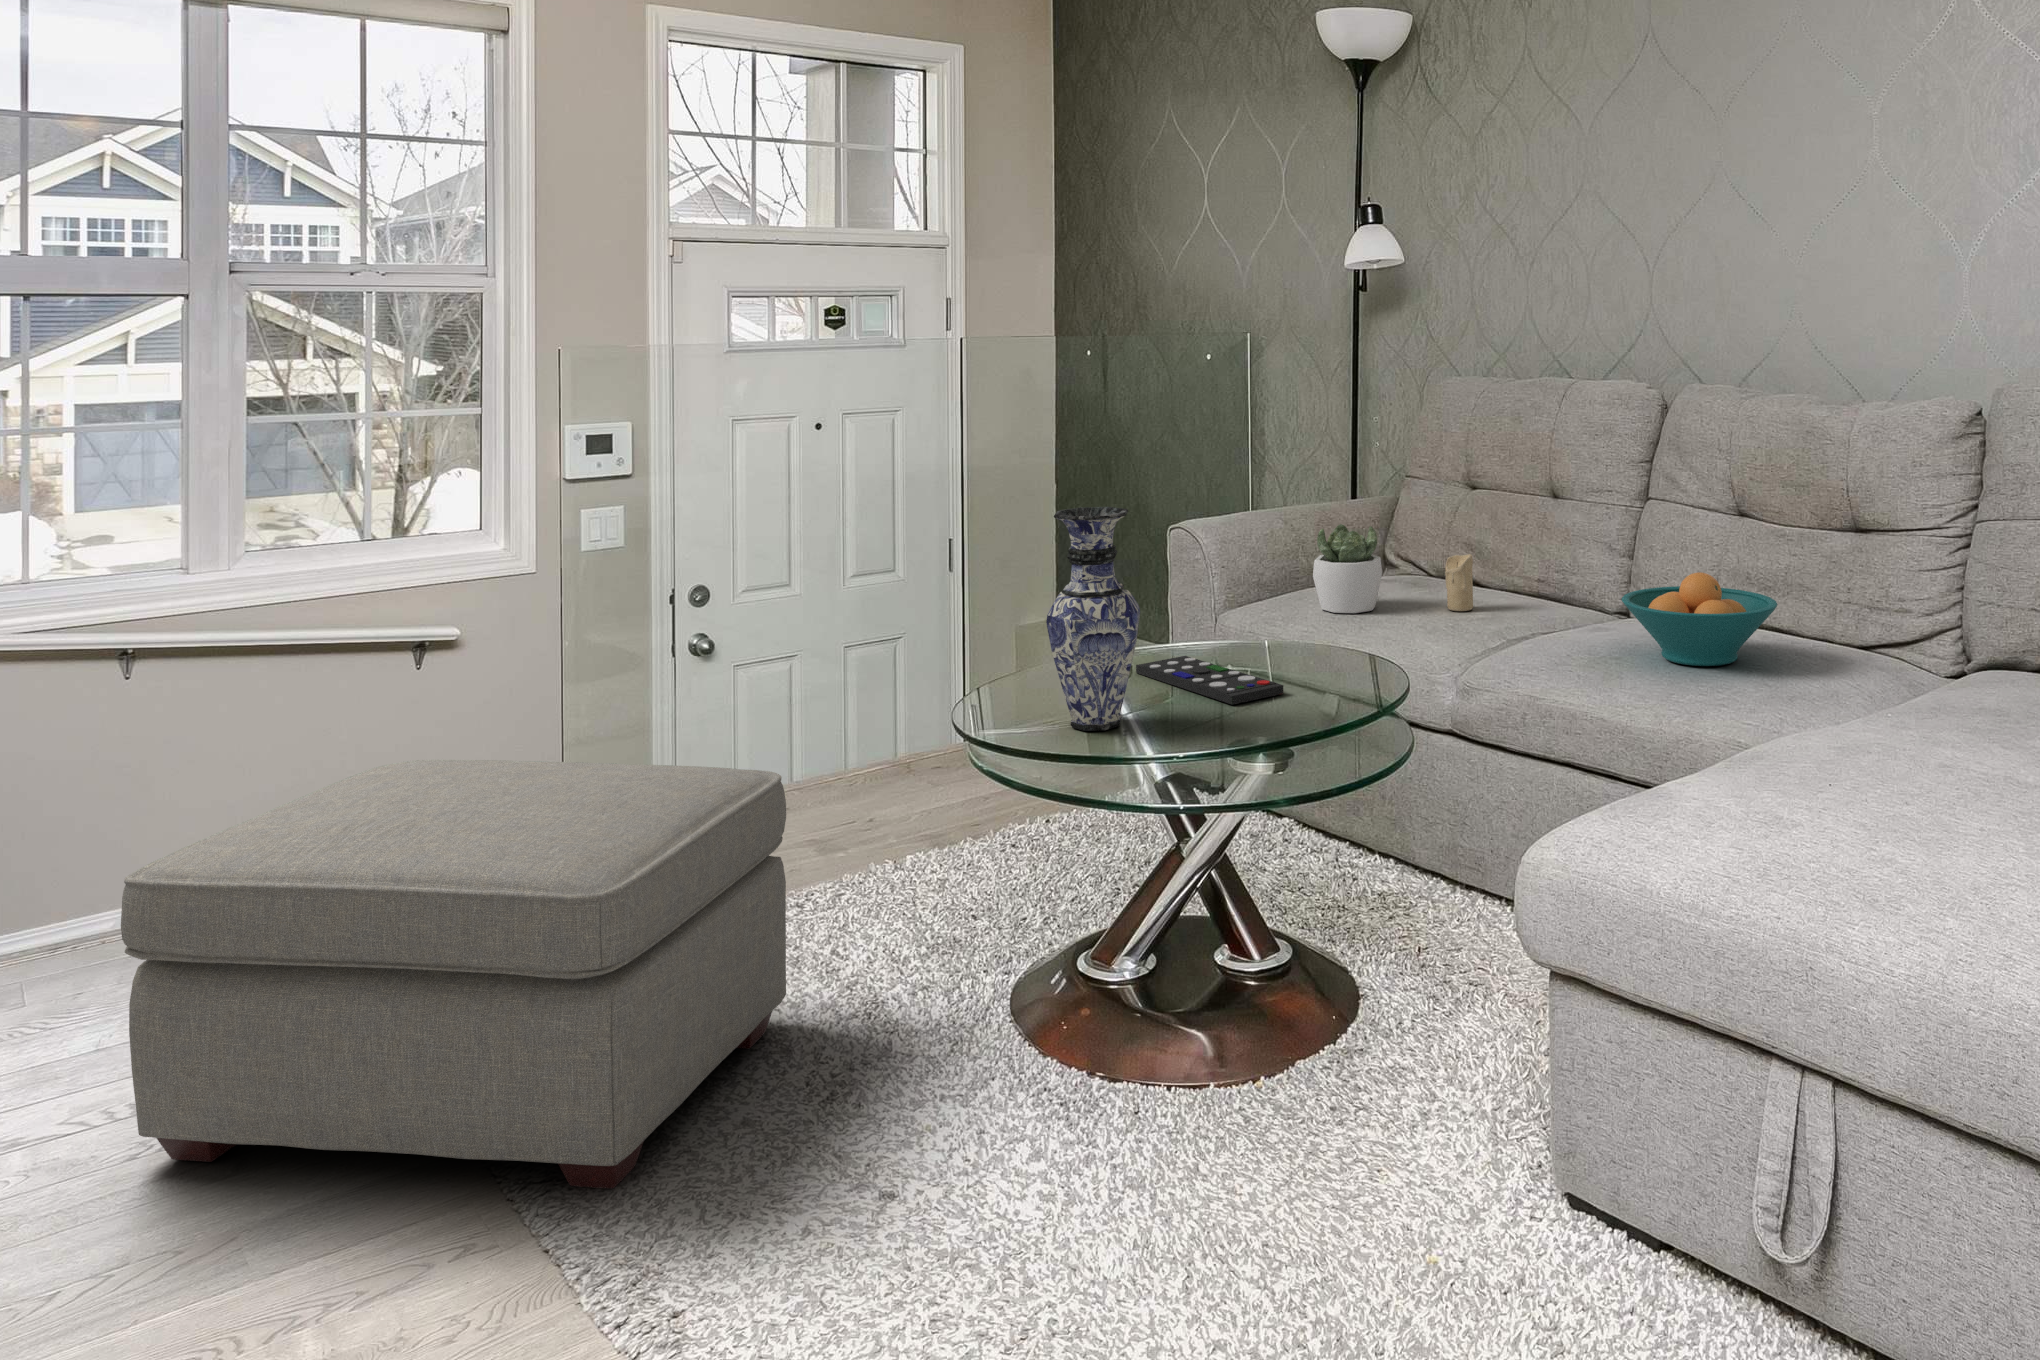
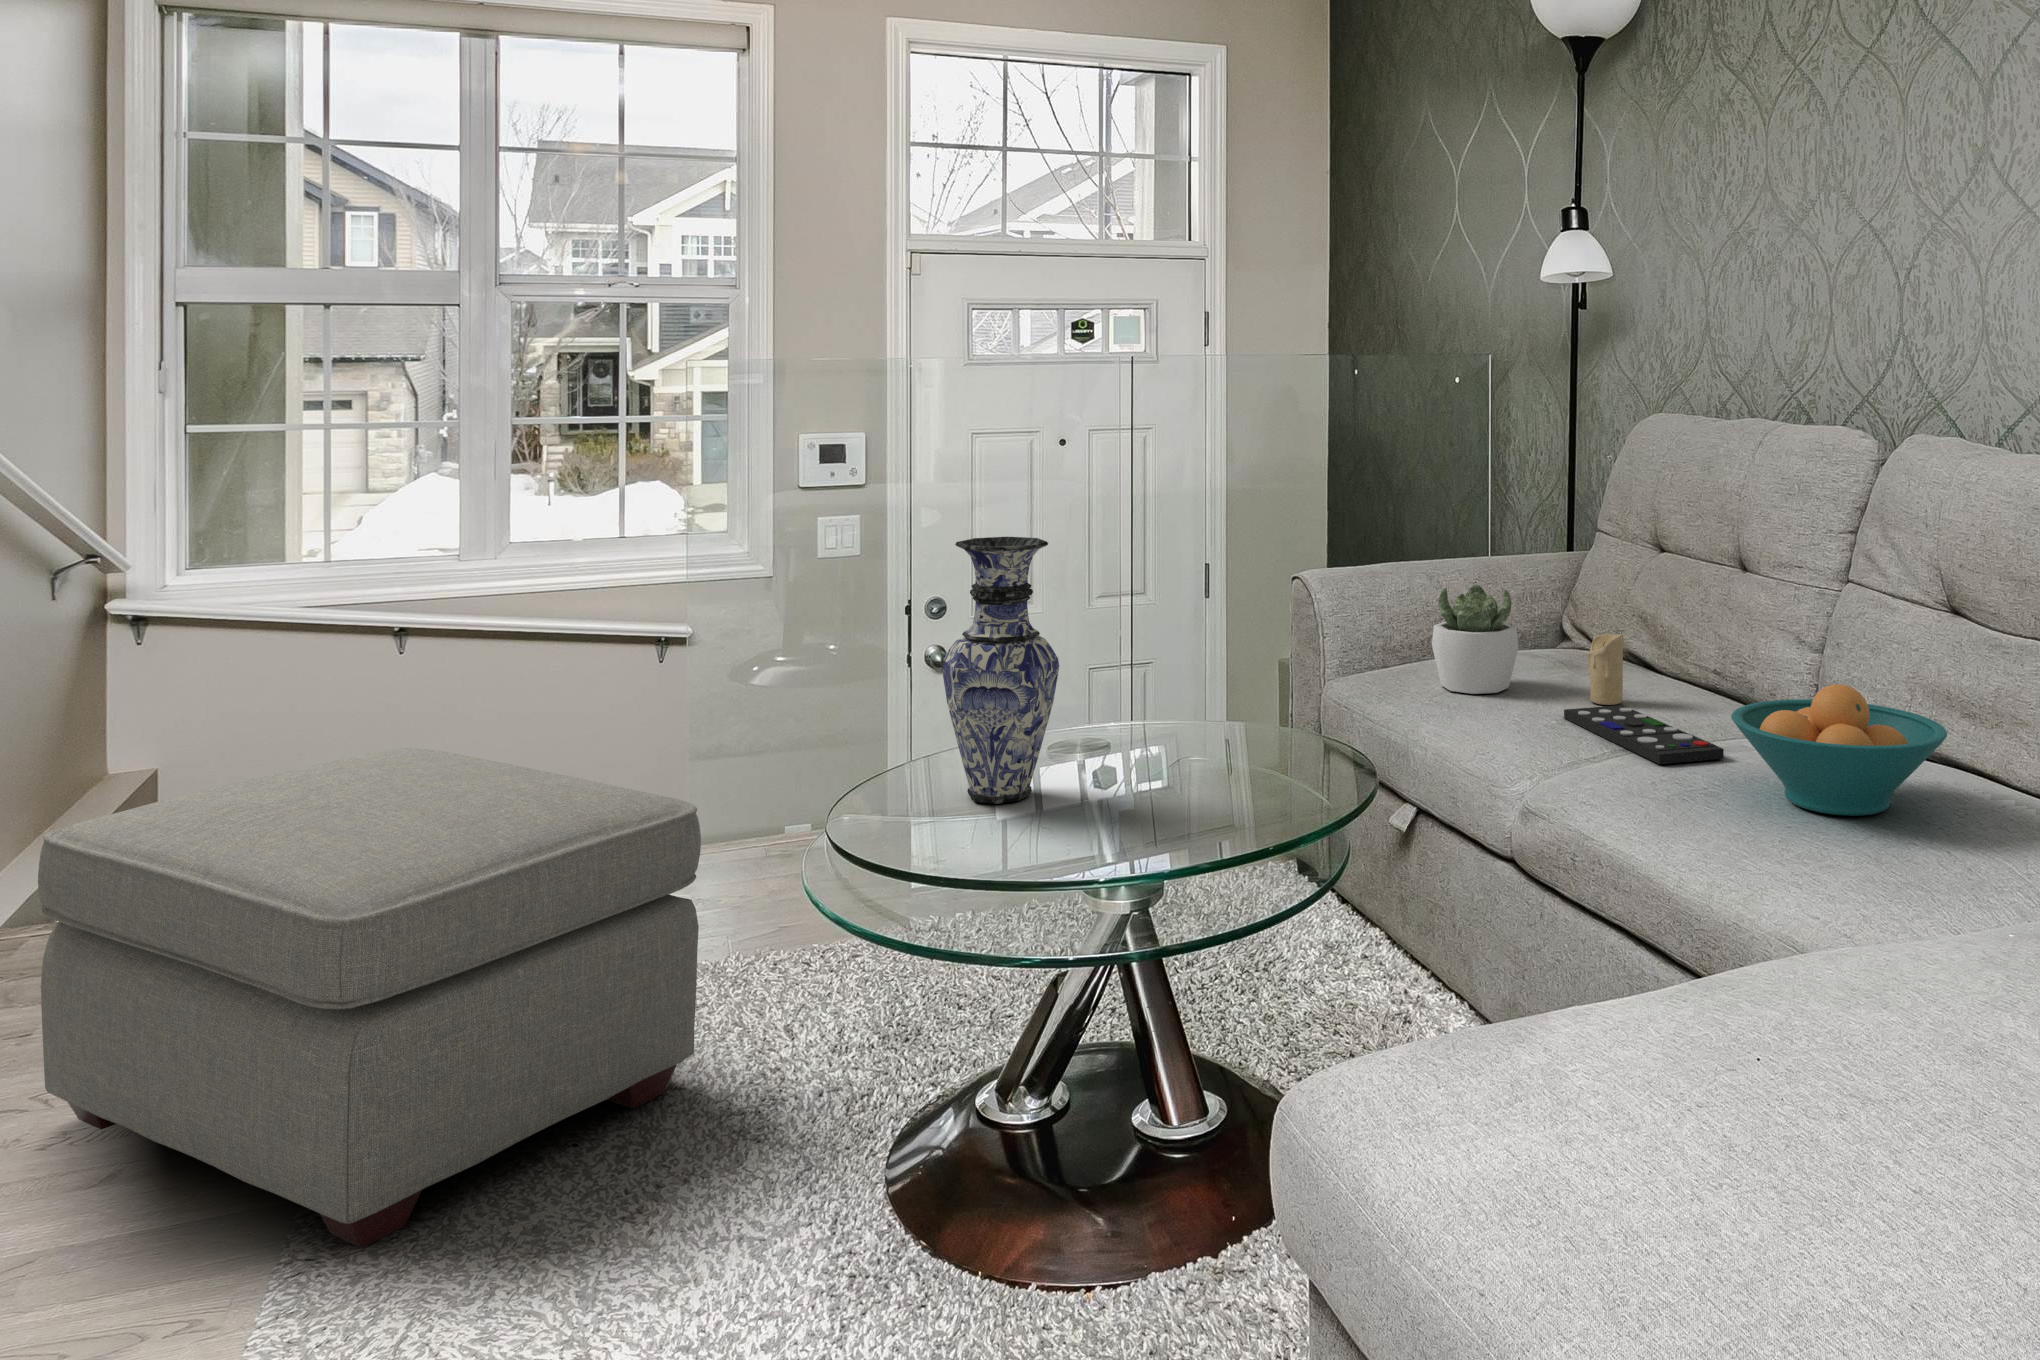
remote control: present [1136,656,1283,705] -> present [1564,705,1724,764]

